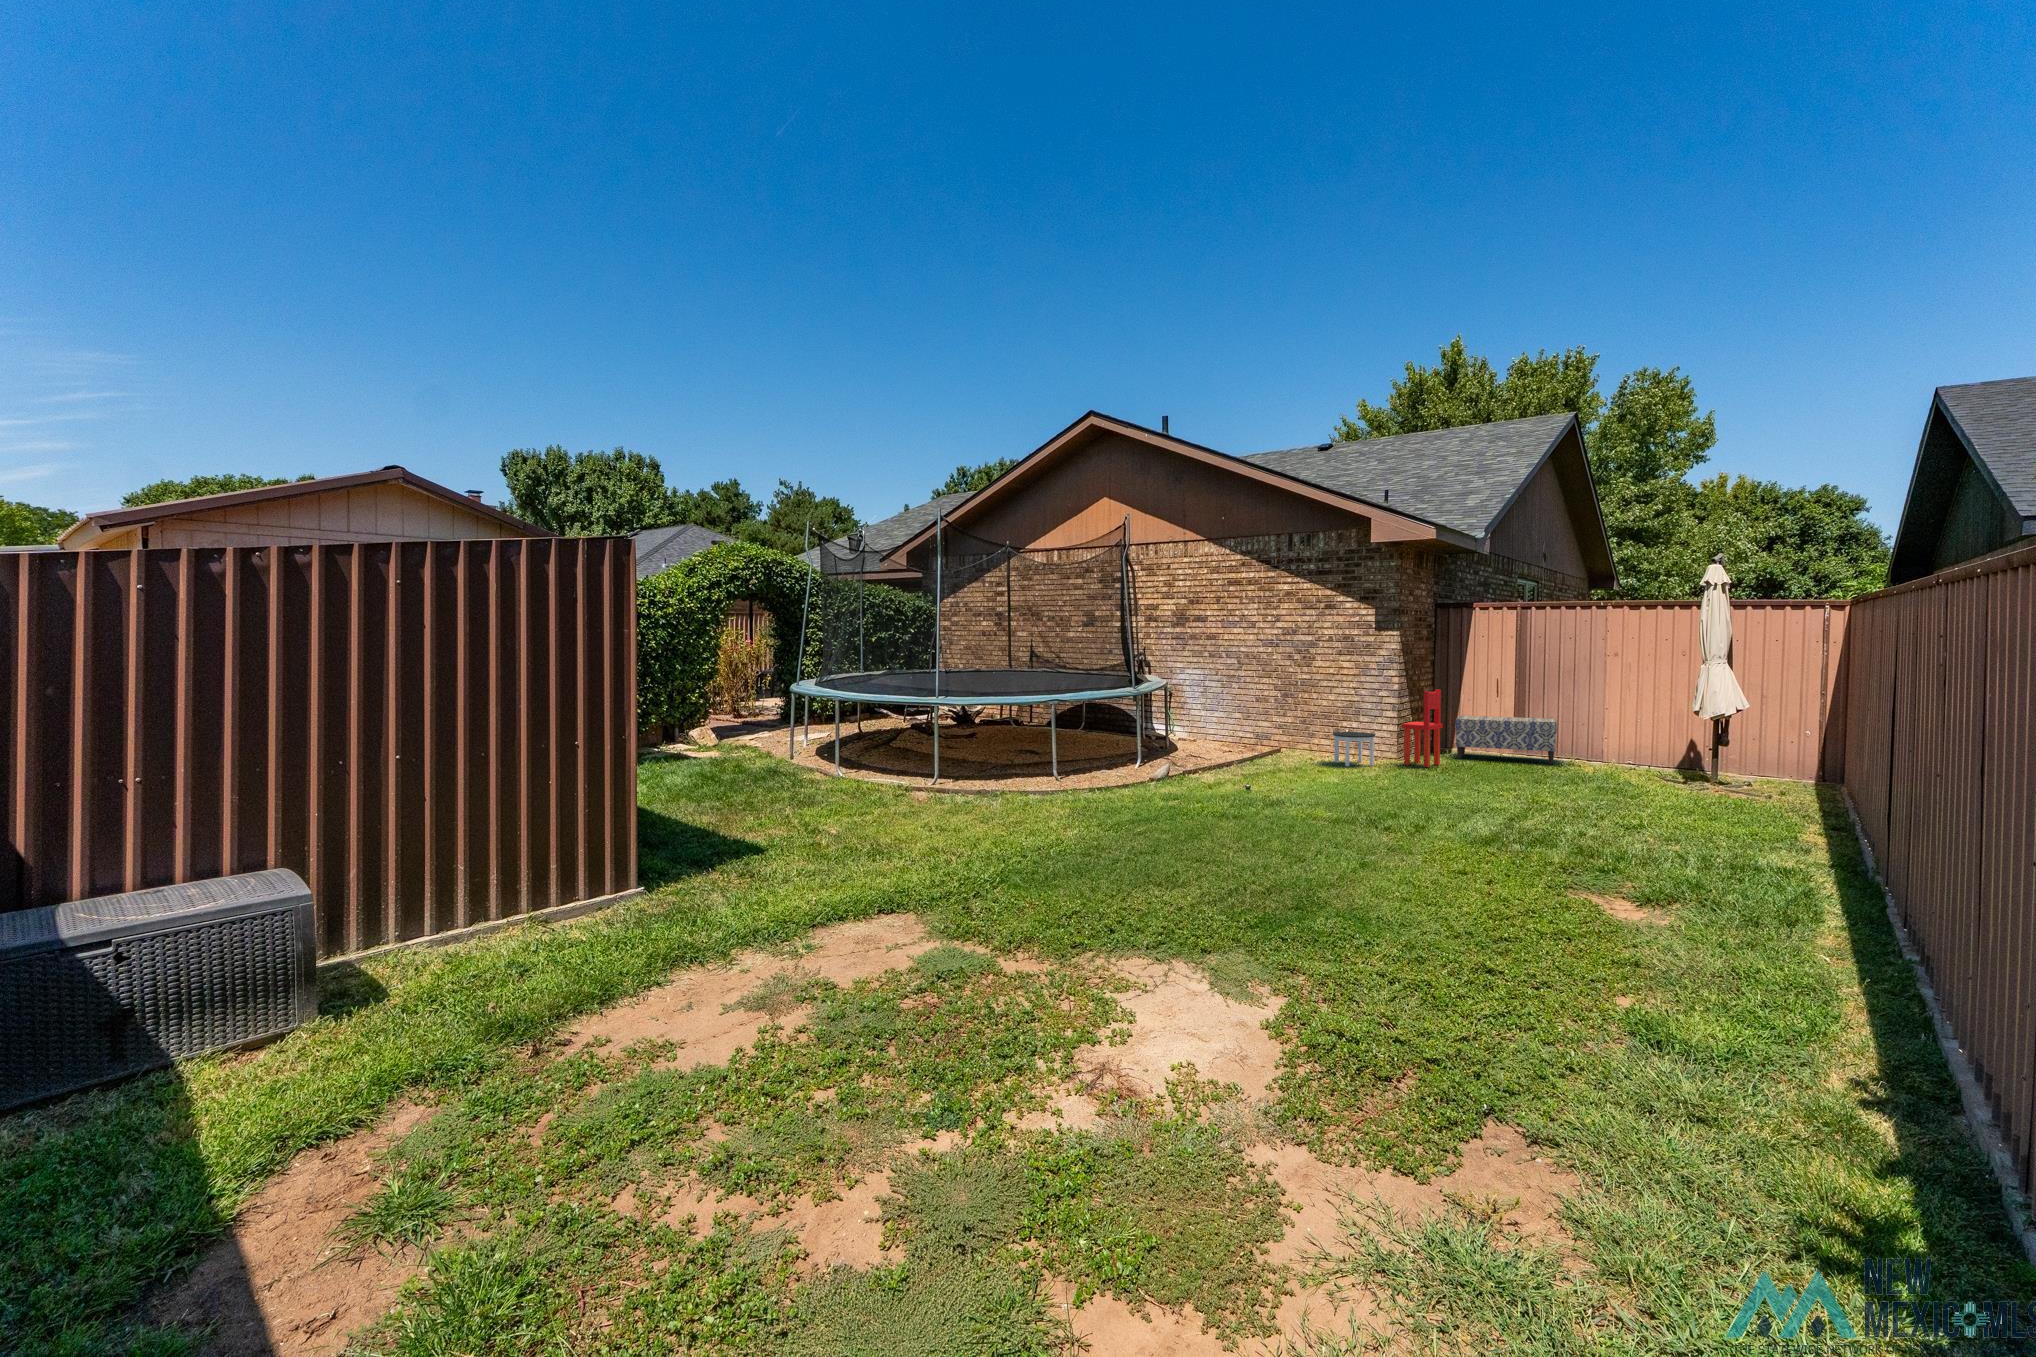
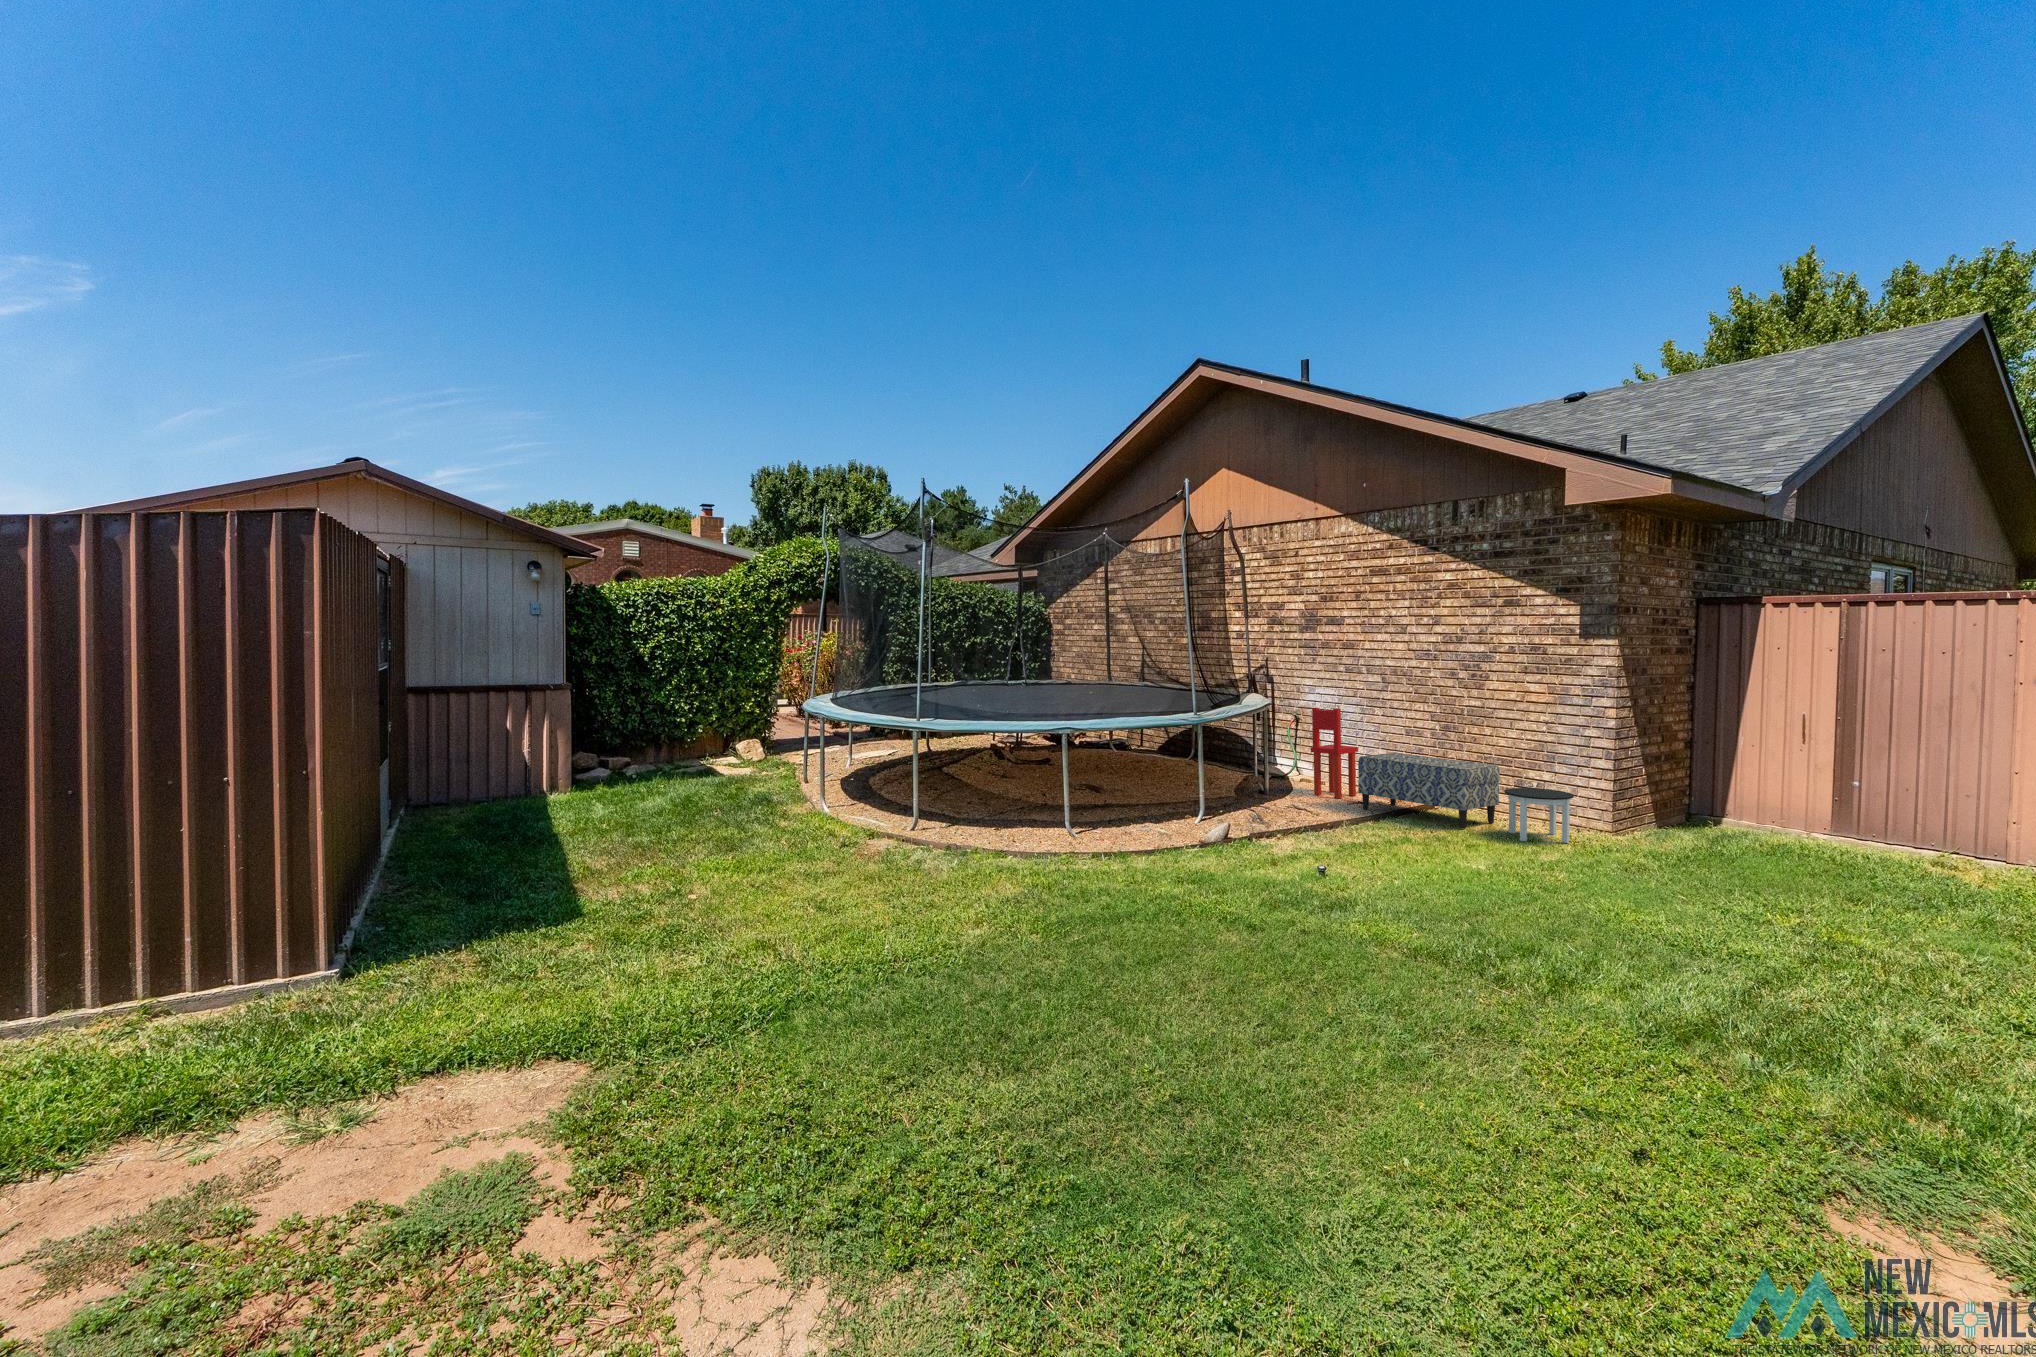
chair: present [1402,690,1443,767] -> present [1311,708,1358,799]
bench: present [1455,716,1557,764] -> present [1358,753,1500,829]

